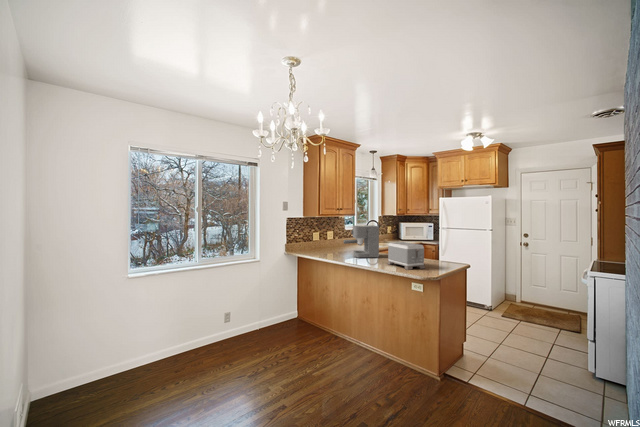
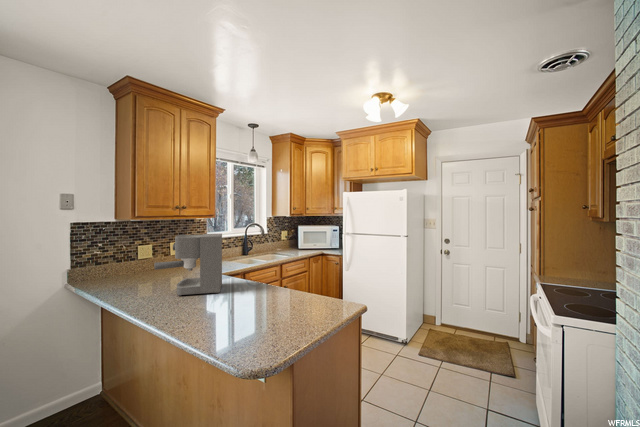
toaster: present [387,242,425,270] -> none [211,268,277,338]

